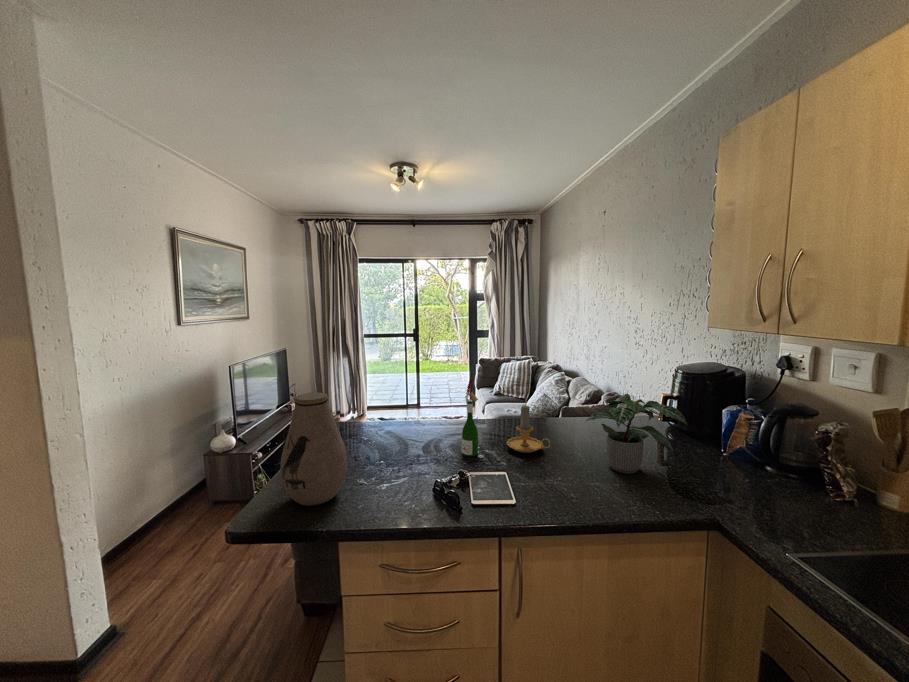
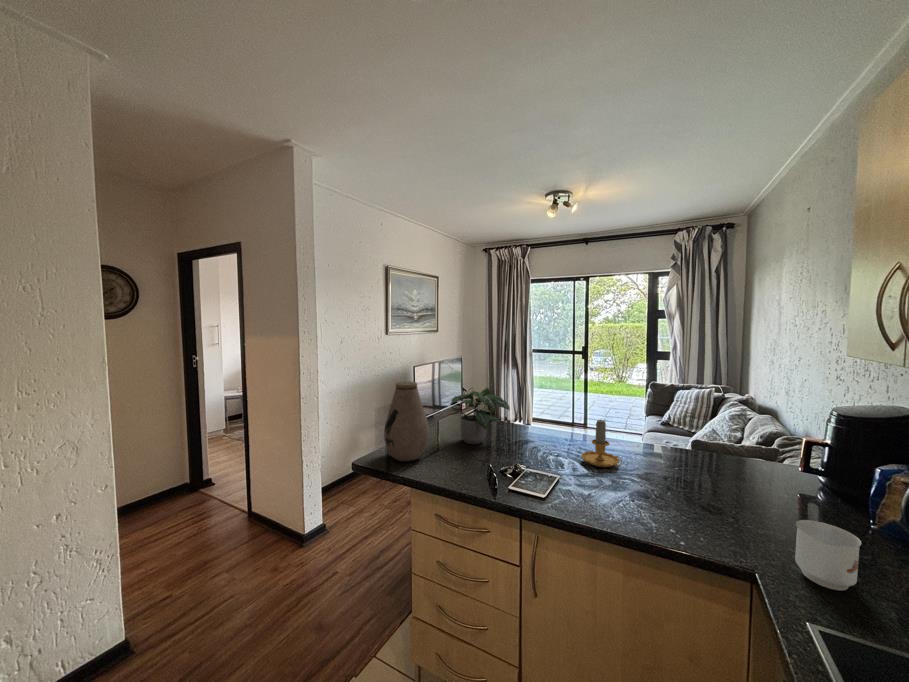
wine bottle: present [462,375,484,458] -> none [536,384,553,461]
potted plant: present [586,394,687,473] -> present [450,388,510,444]
mug: none [727,464,774,515] -> present [795,520,862,591]

